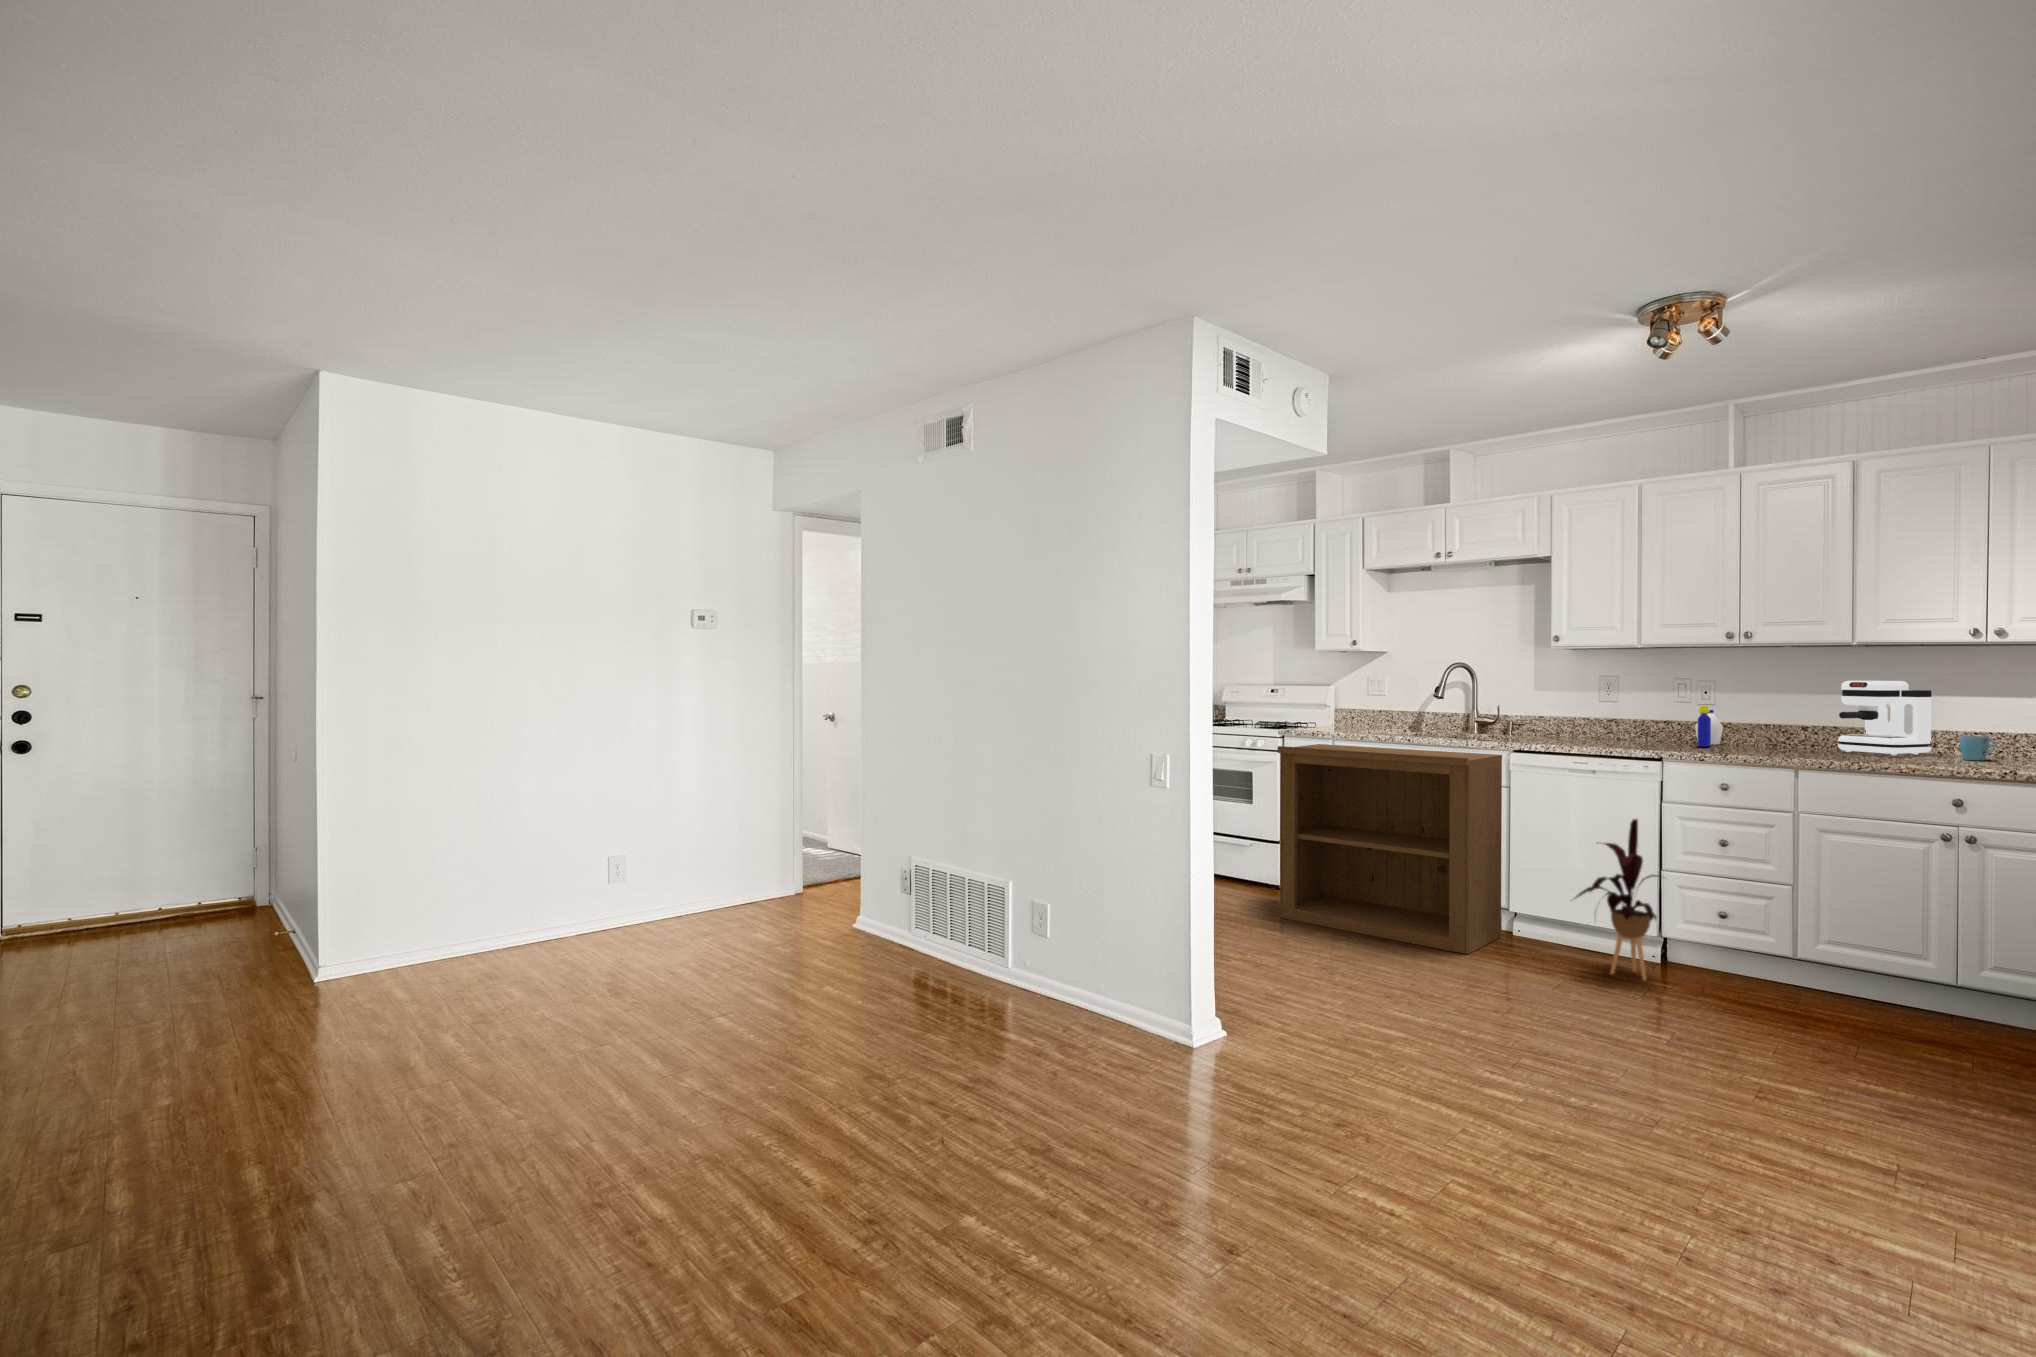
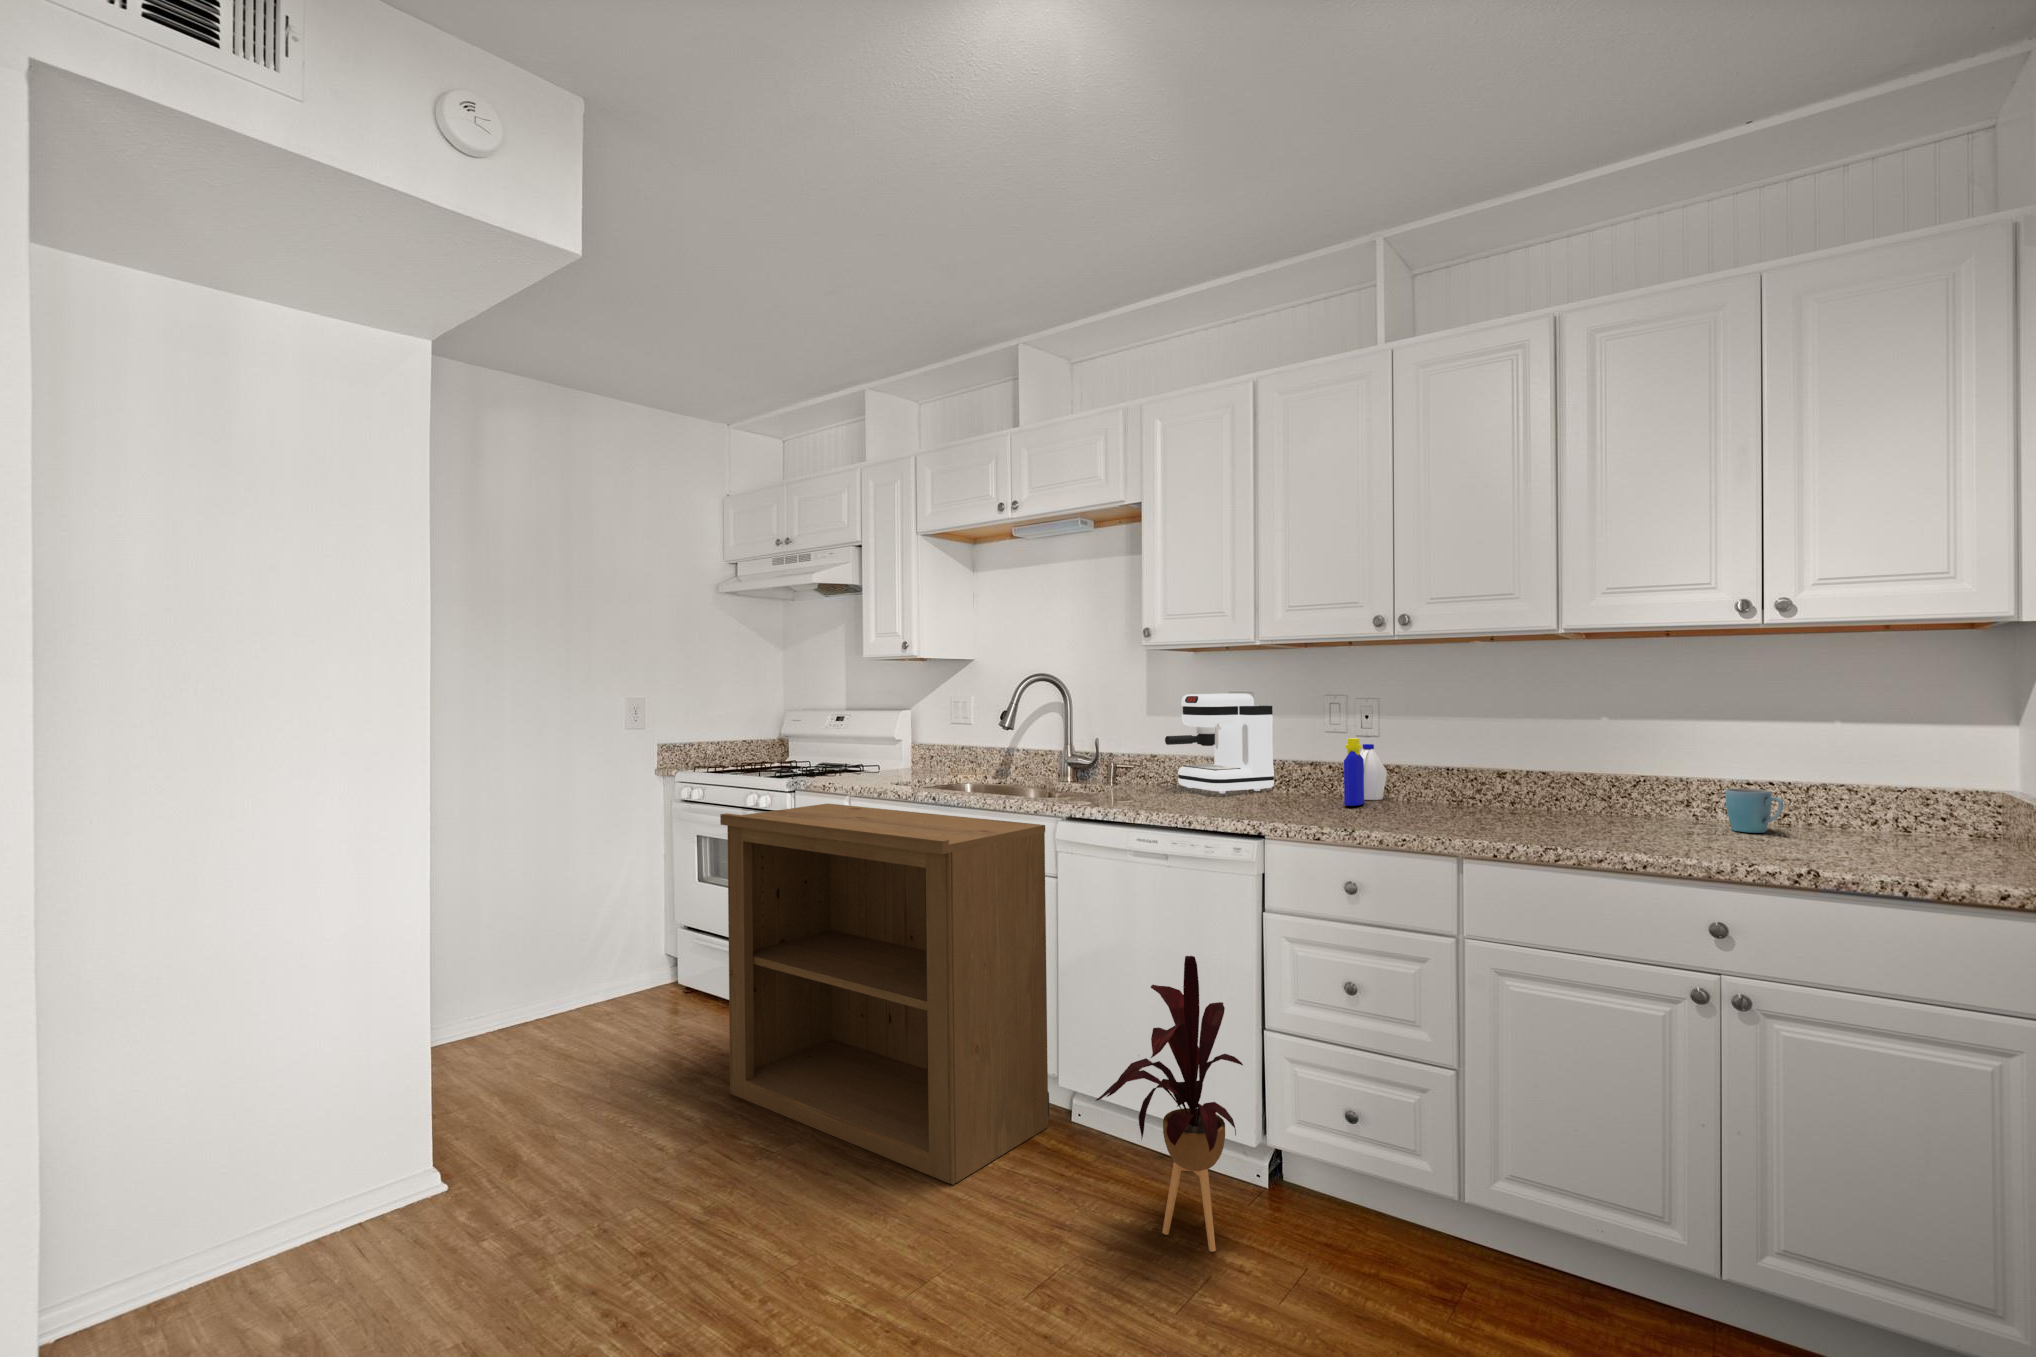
coffee maker: present [1838,681,1931,756] -> present [1165,694,1274,793]

